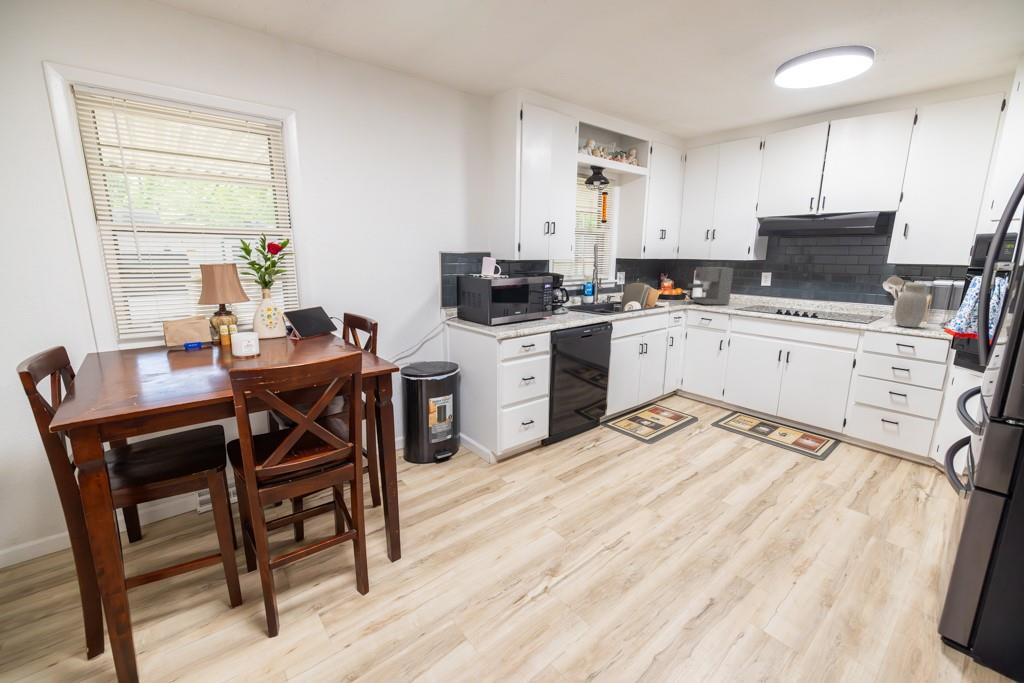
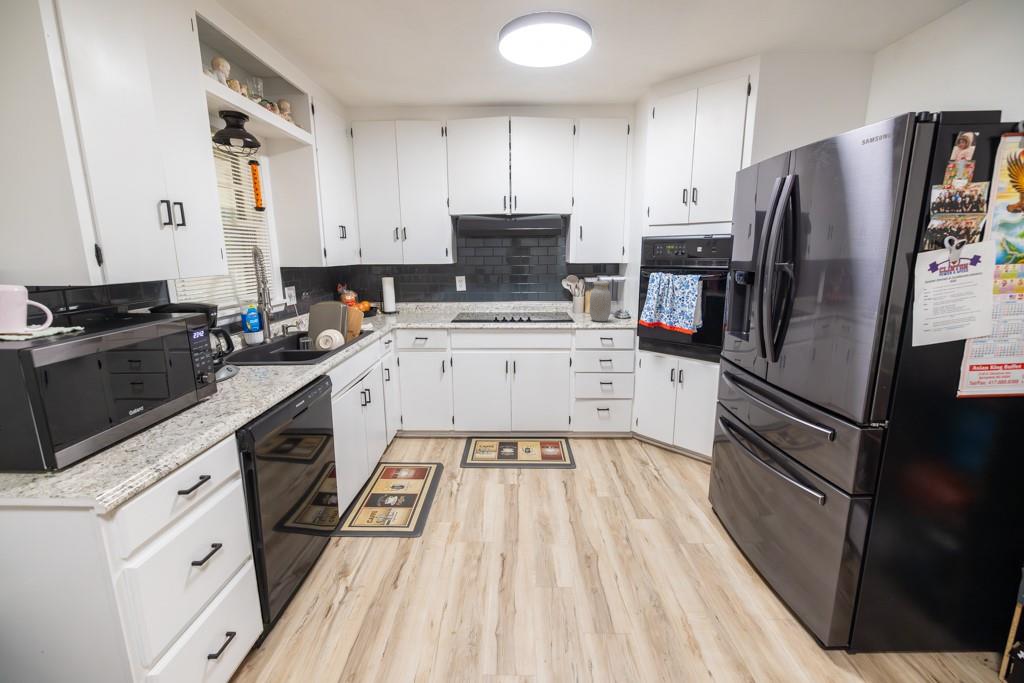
coffee maker: present [687,267,733,305] -> none [388,273,435,320]

